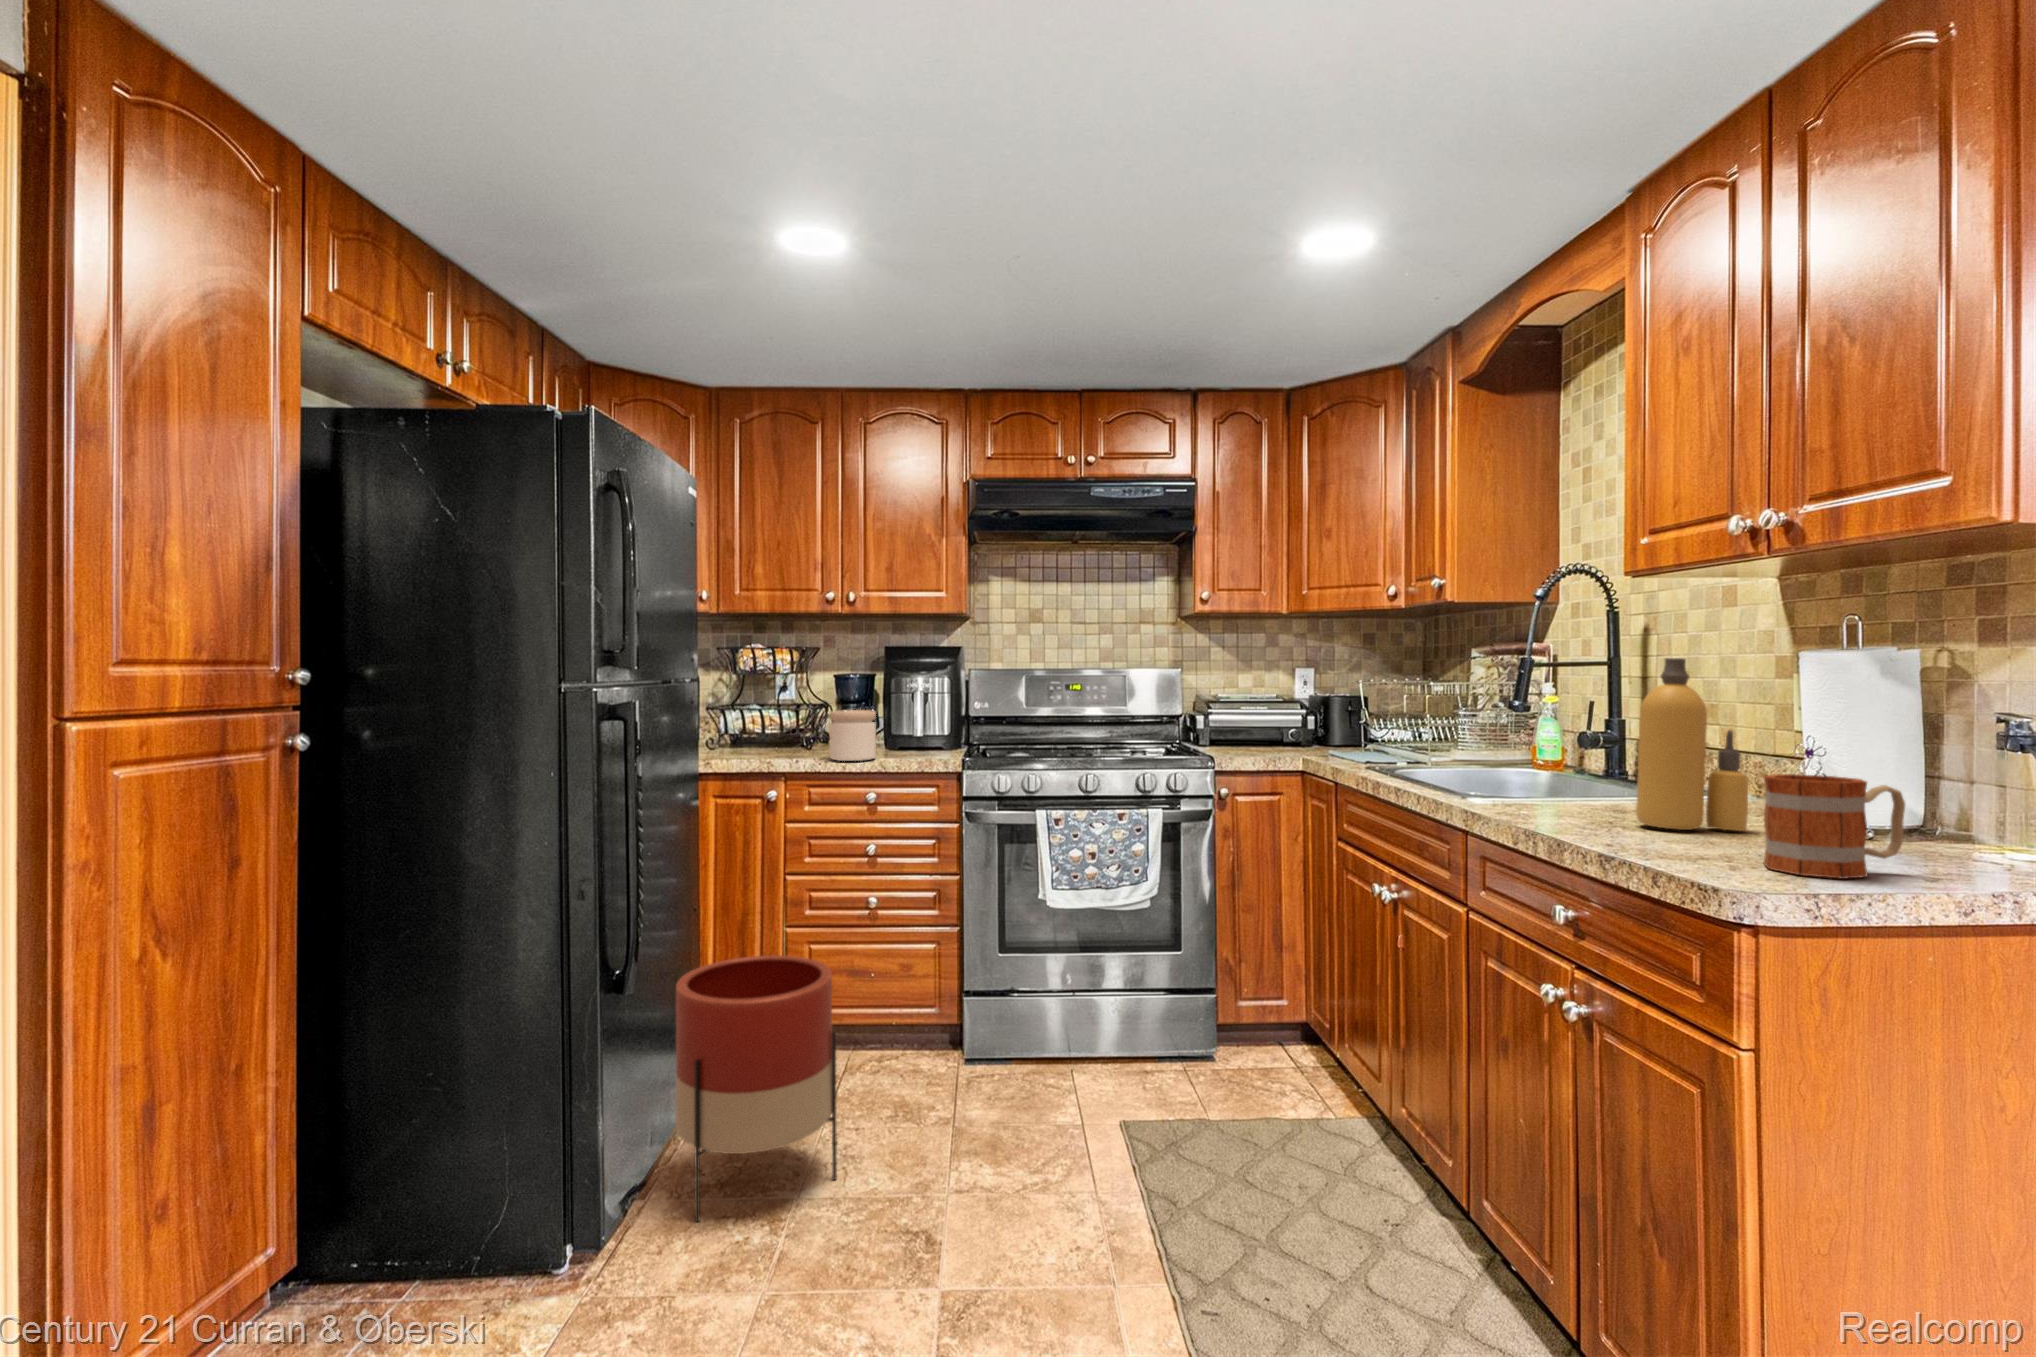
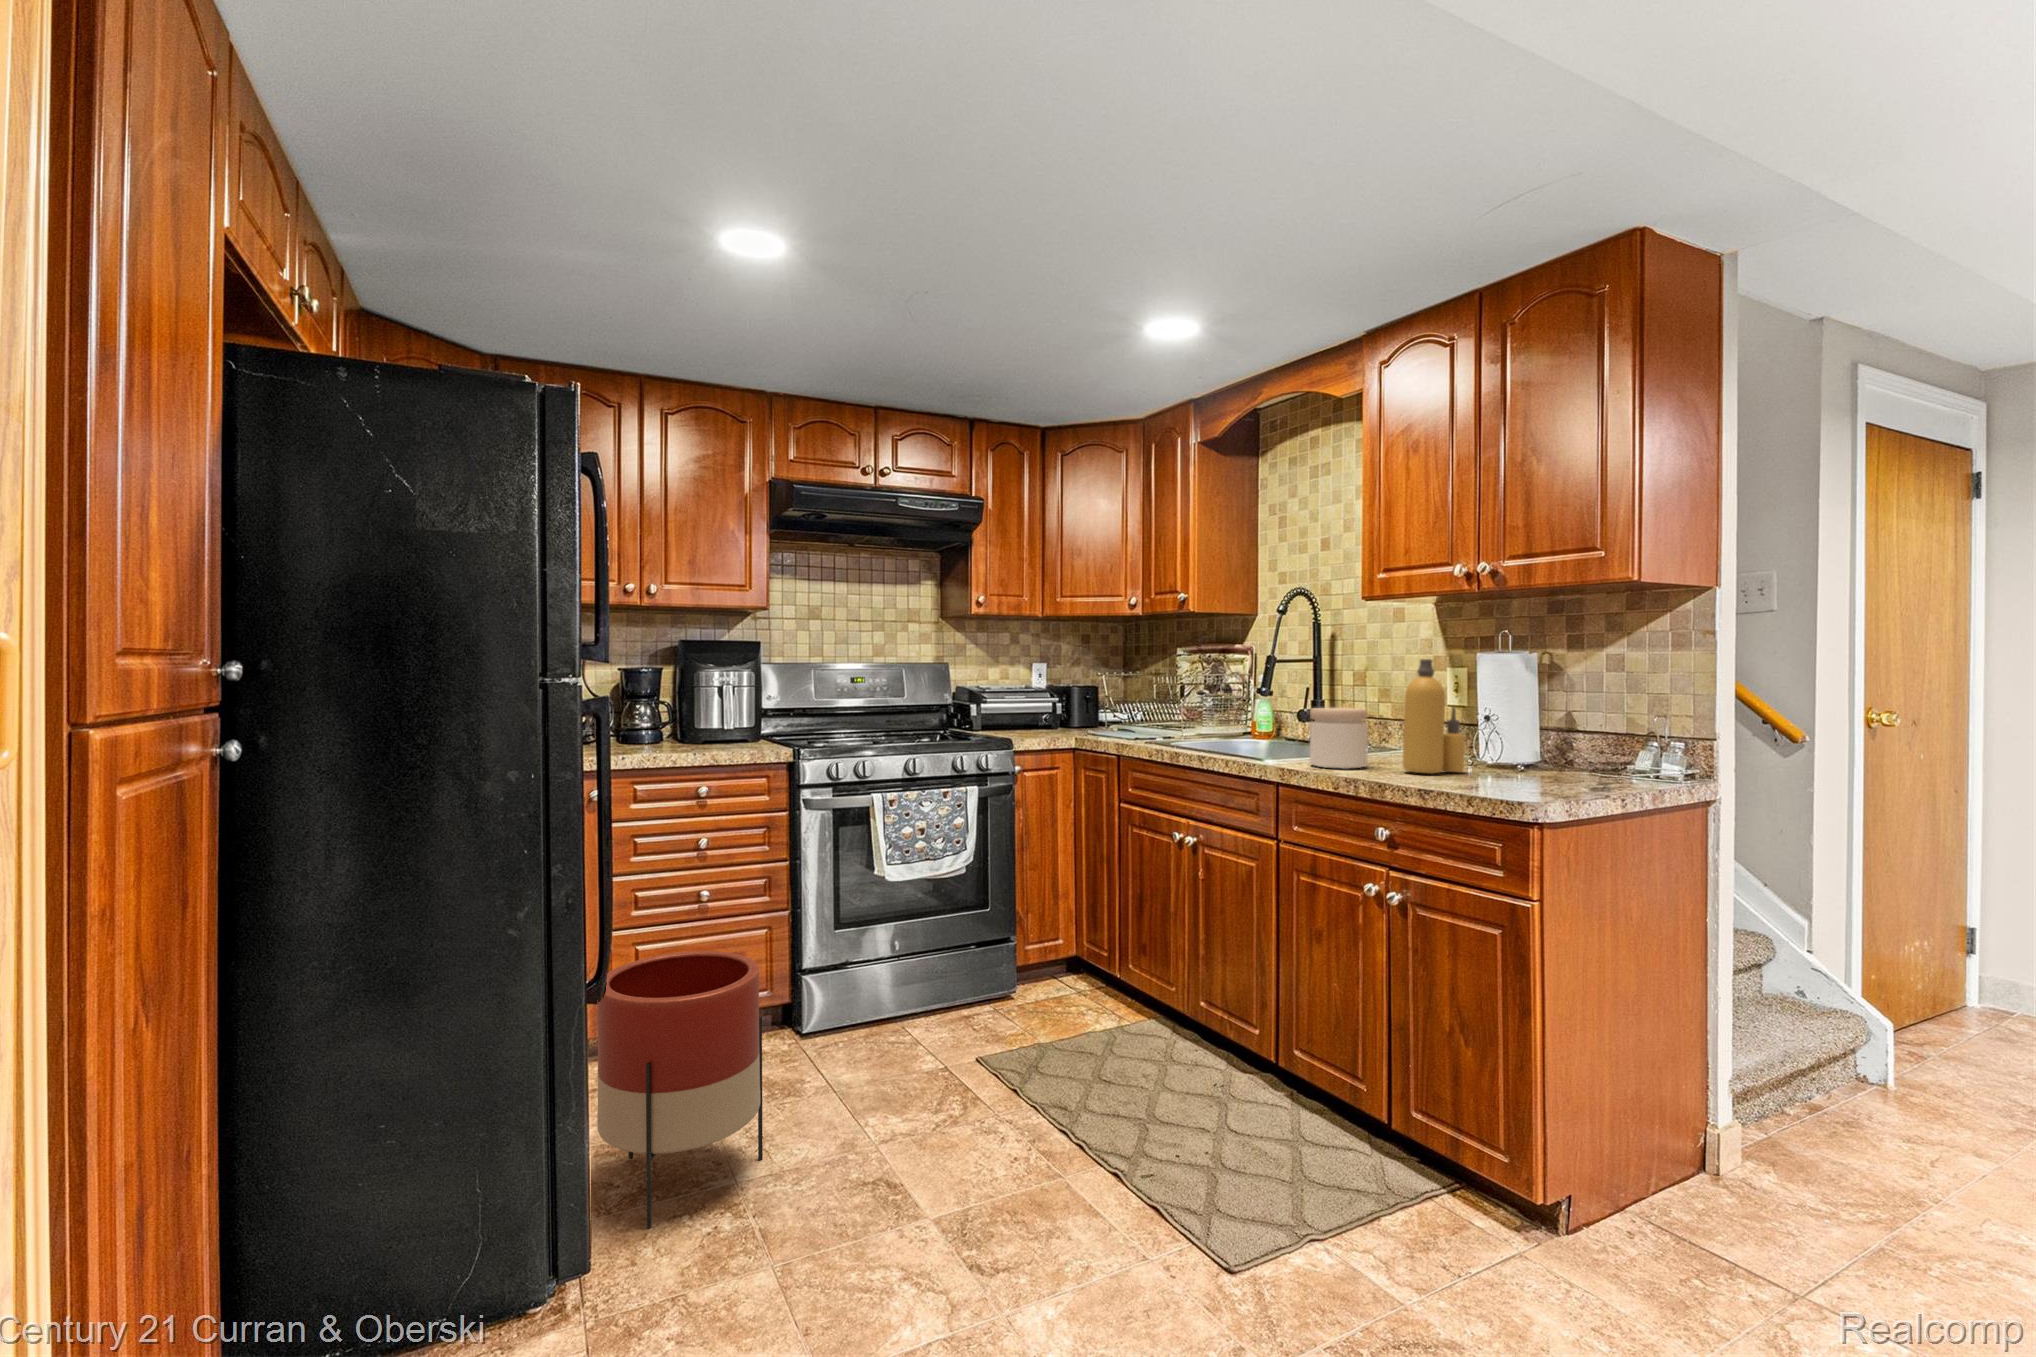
jar: present [830,710,876,761] -> present [1310,708,1368,769]
mug: present [1764,774,1905,879] -> none [1513,733,1581,794]

